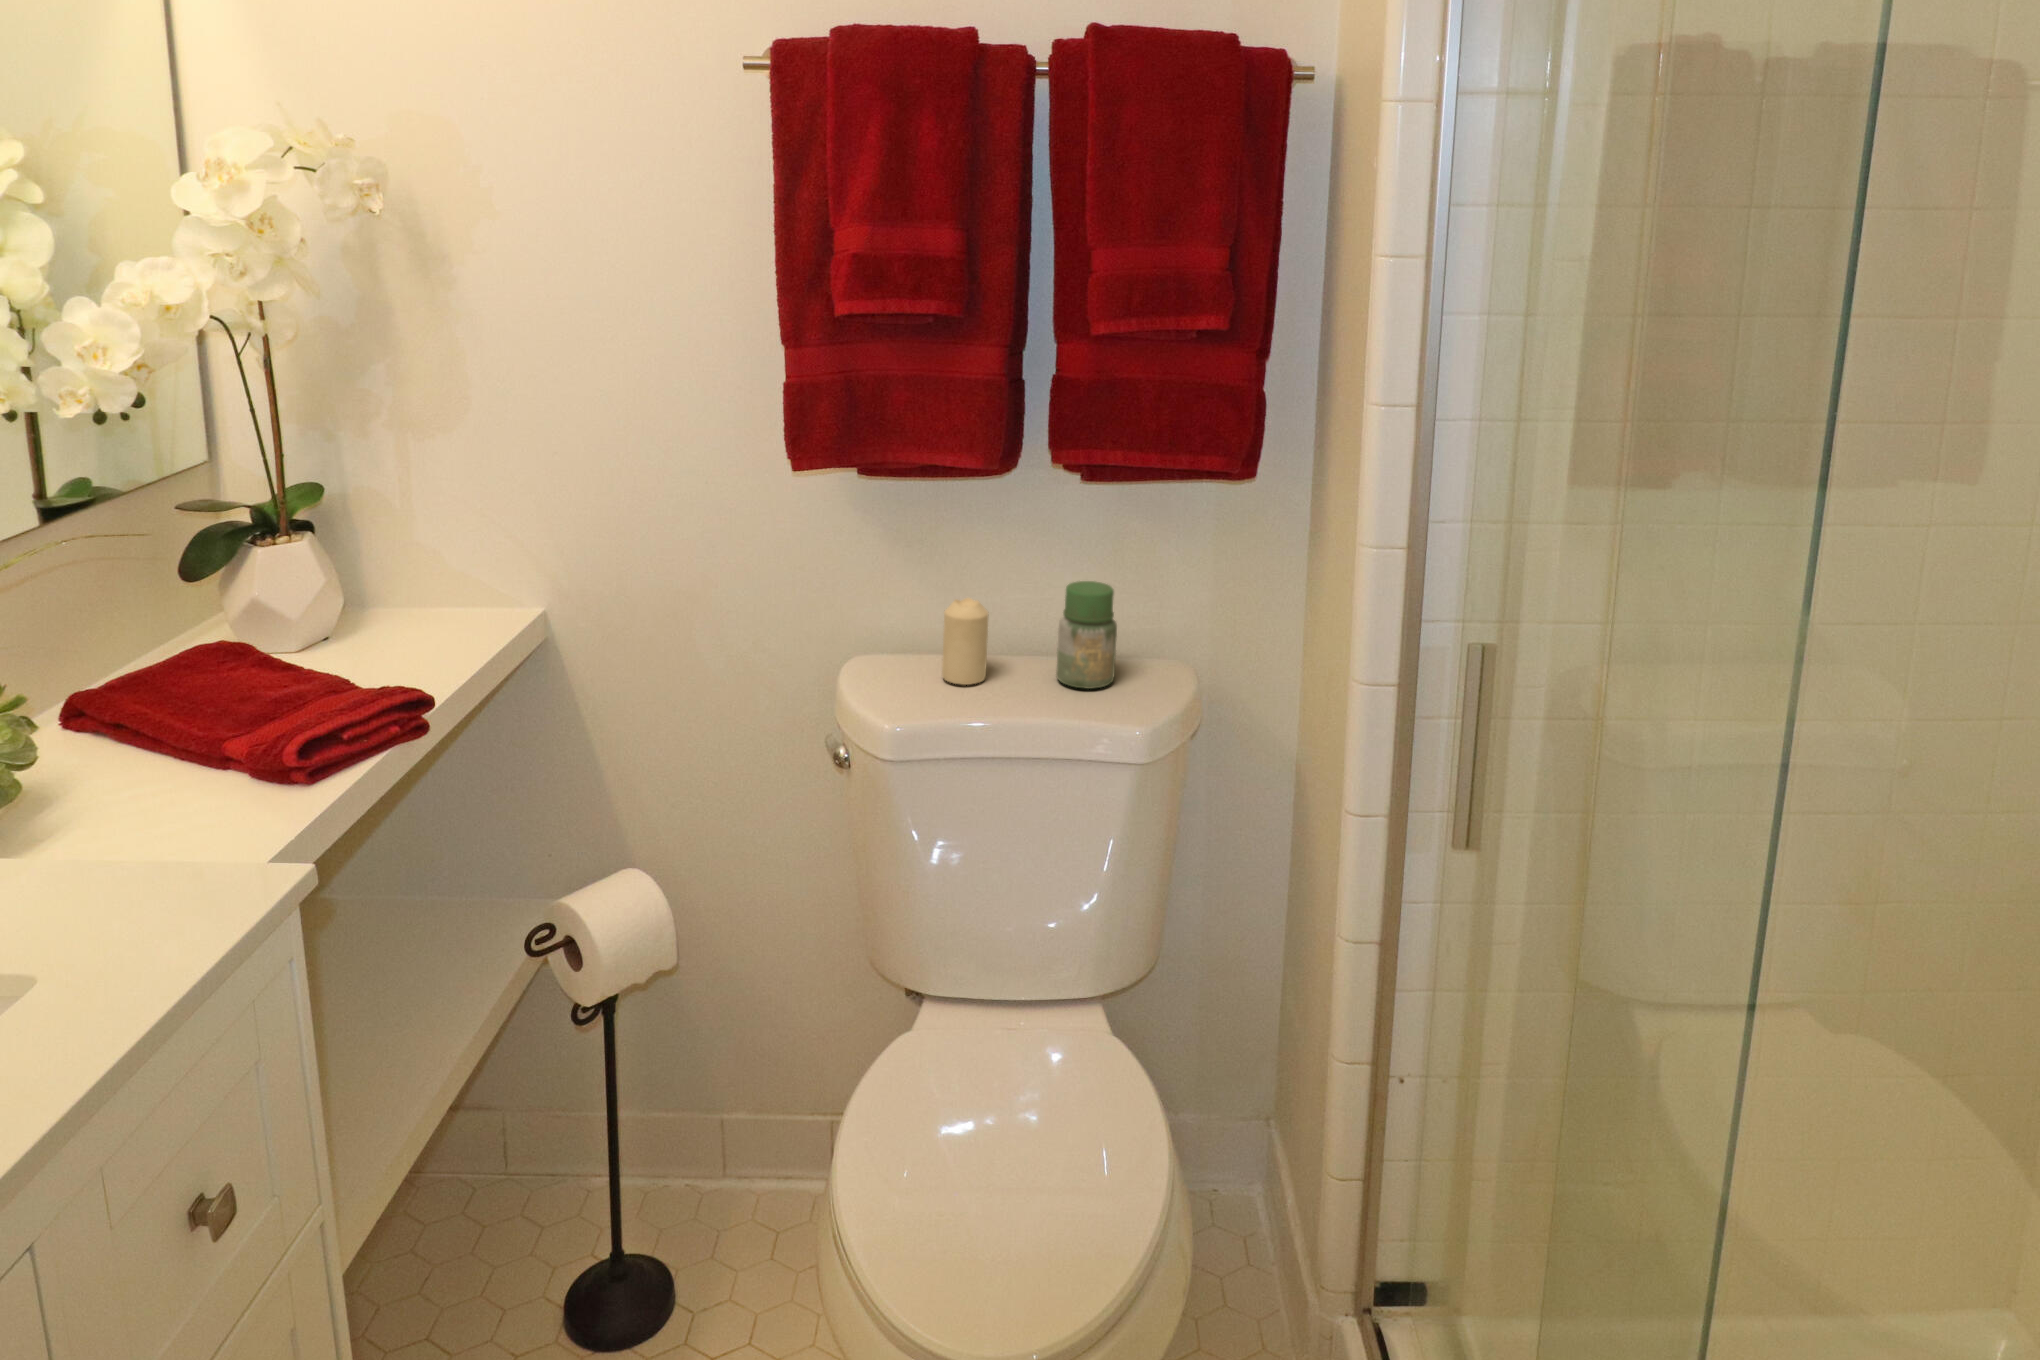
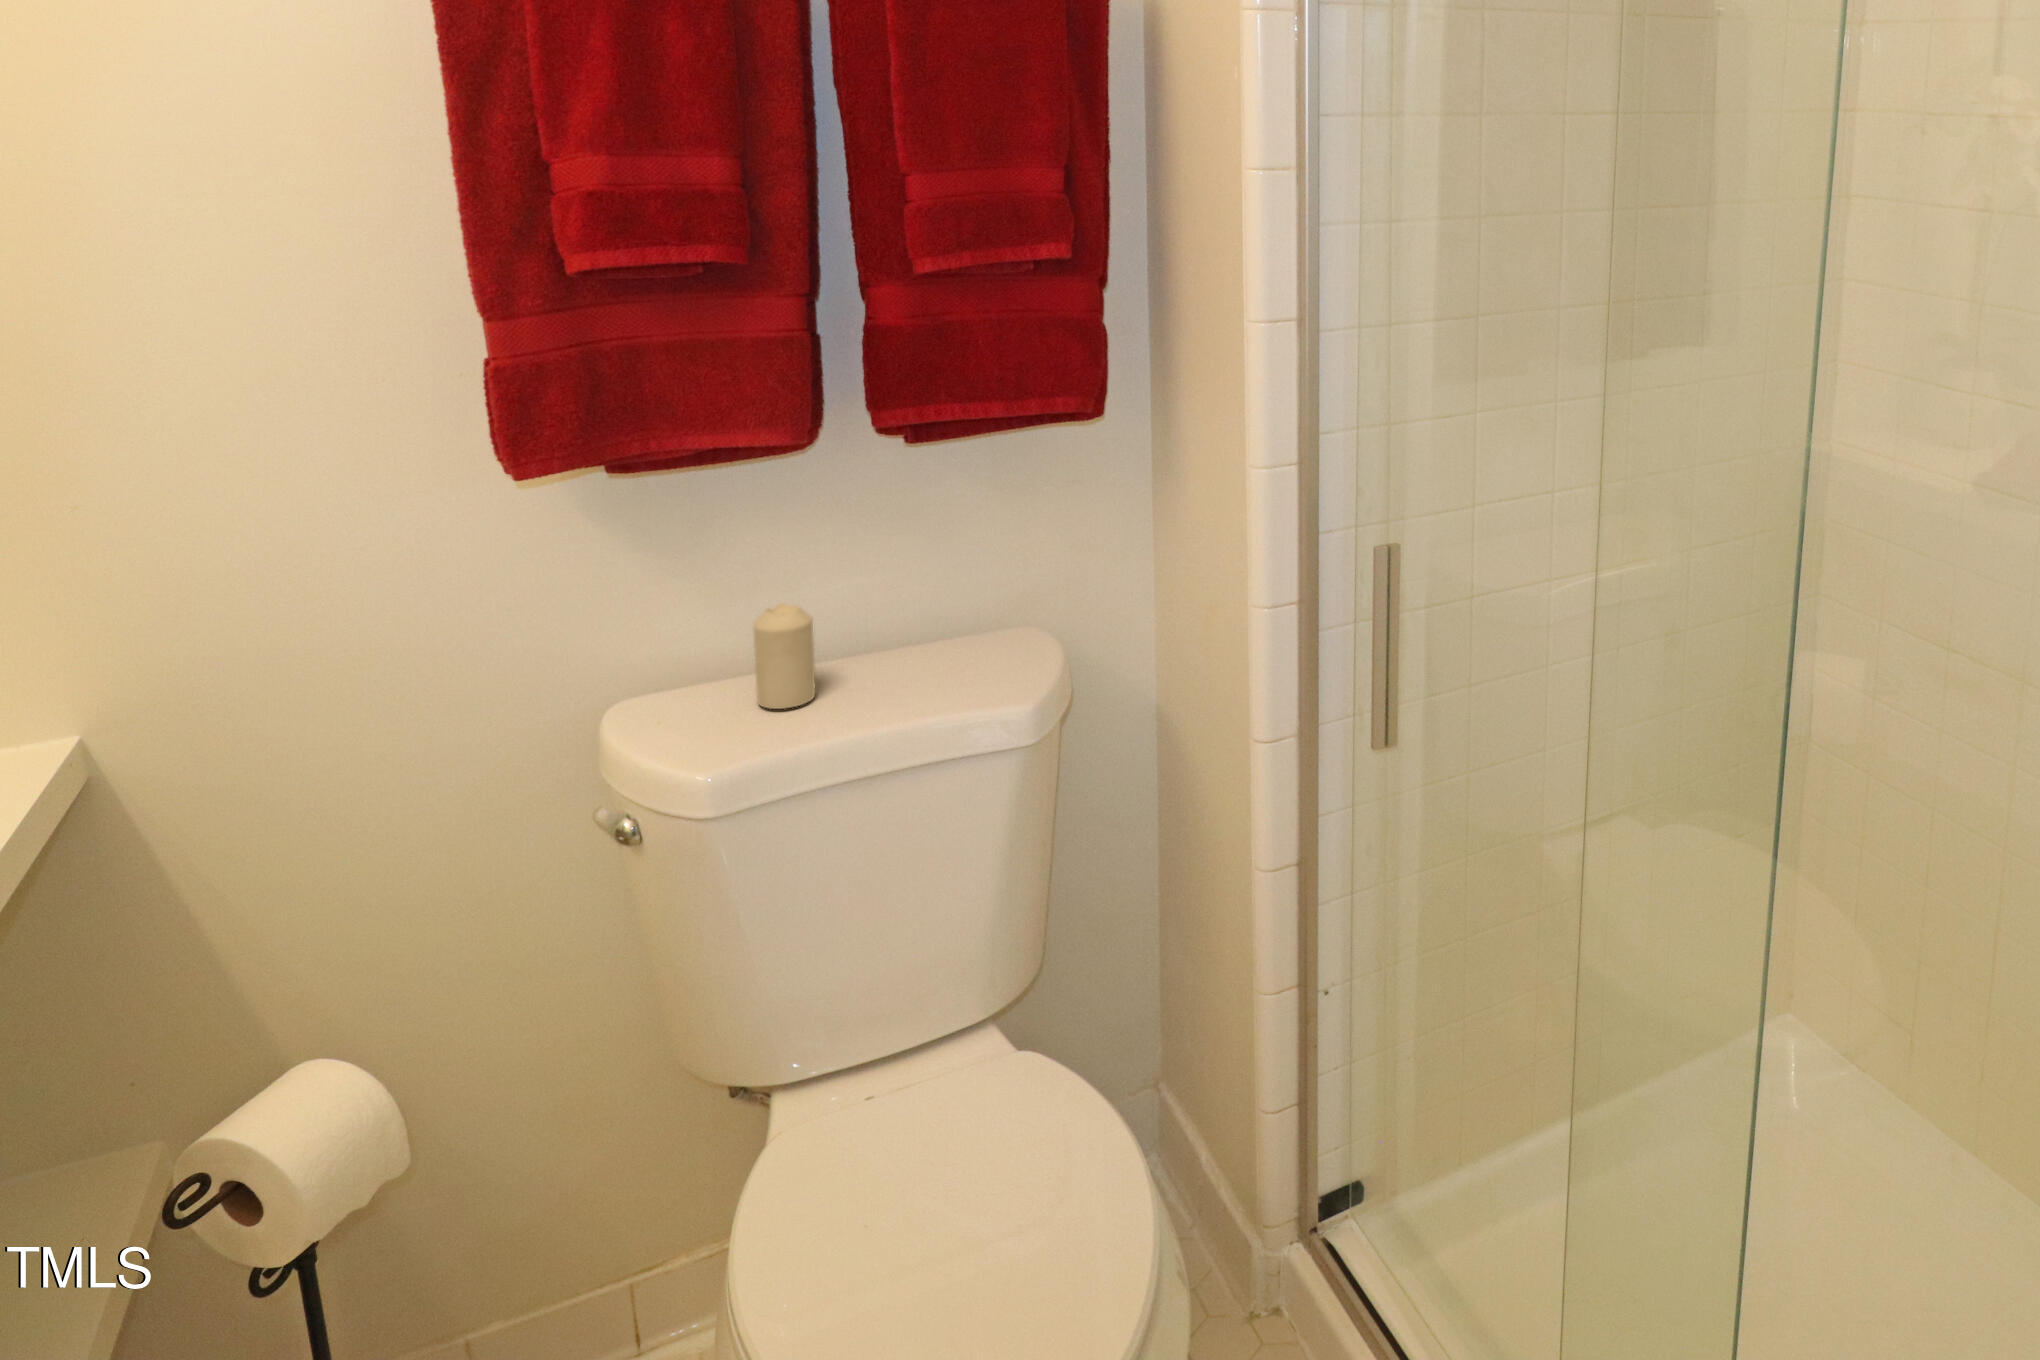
jar: present [1056,581,1117,689] -> none [901,558,974,682]

